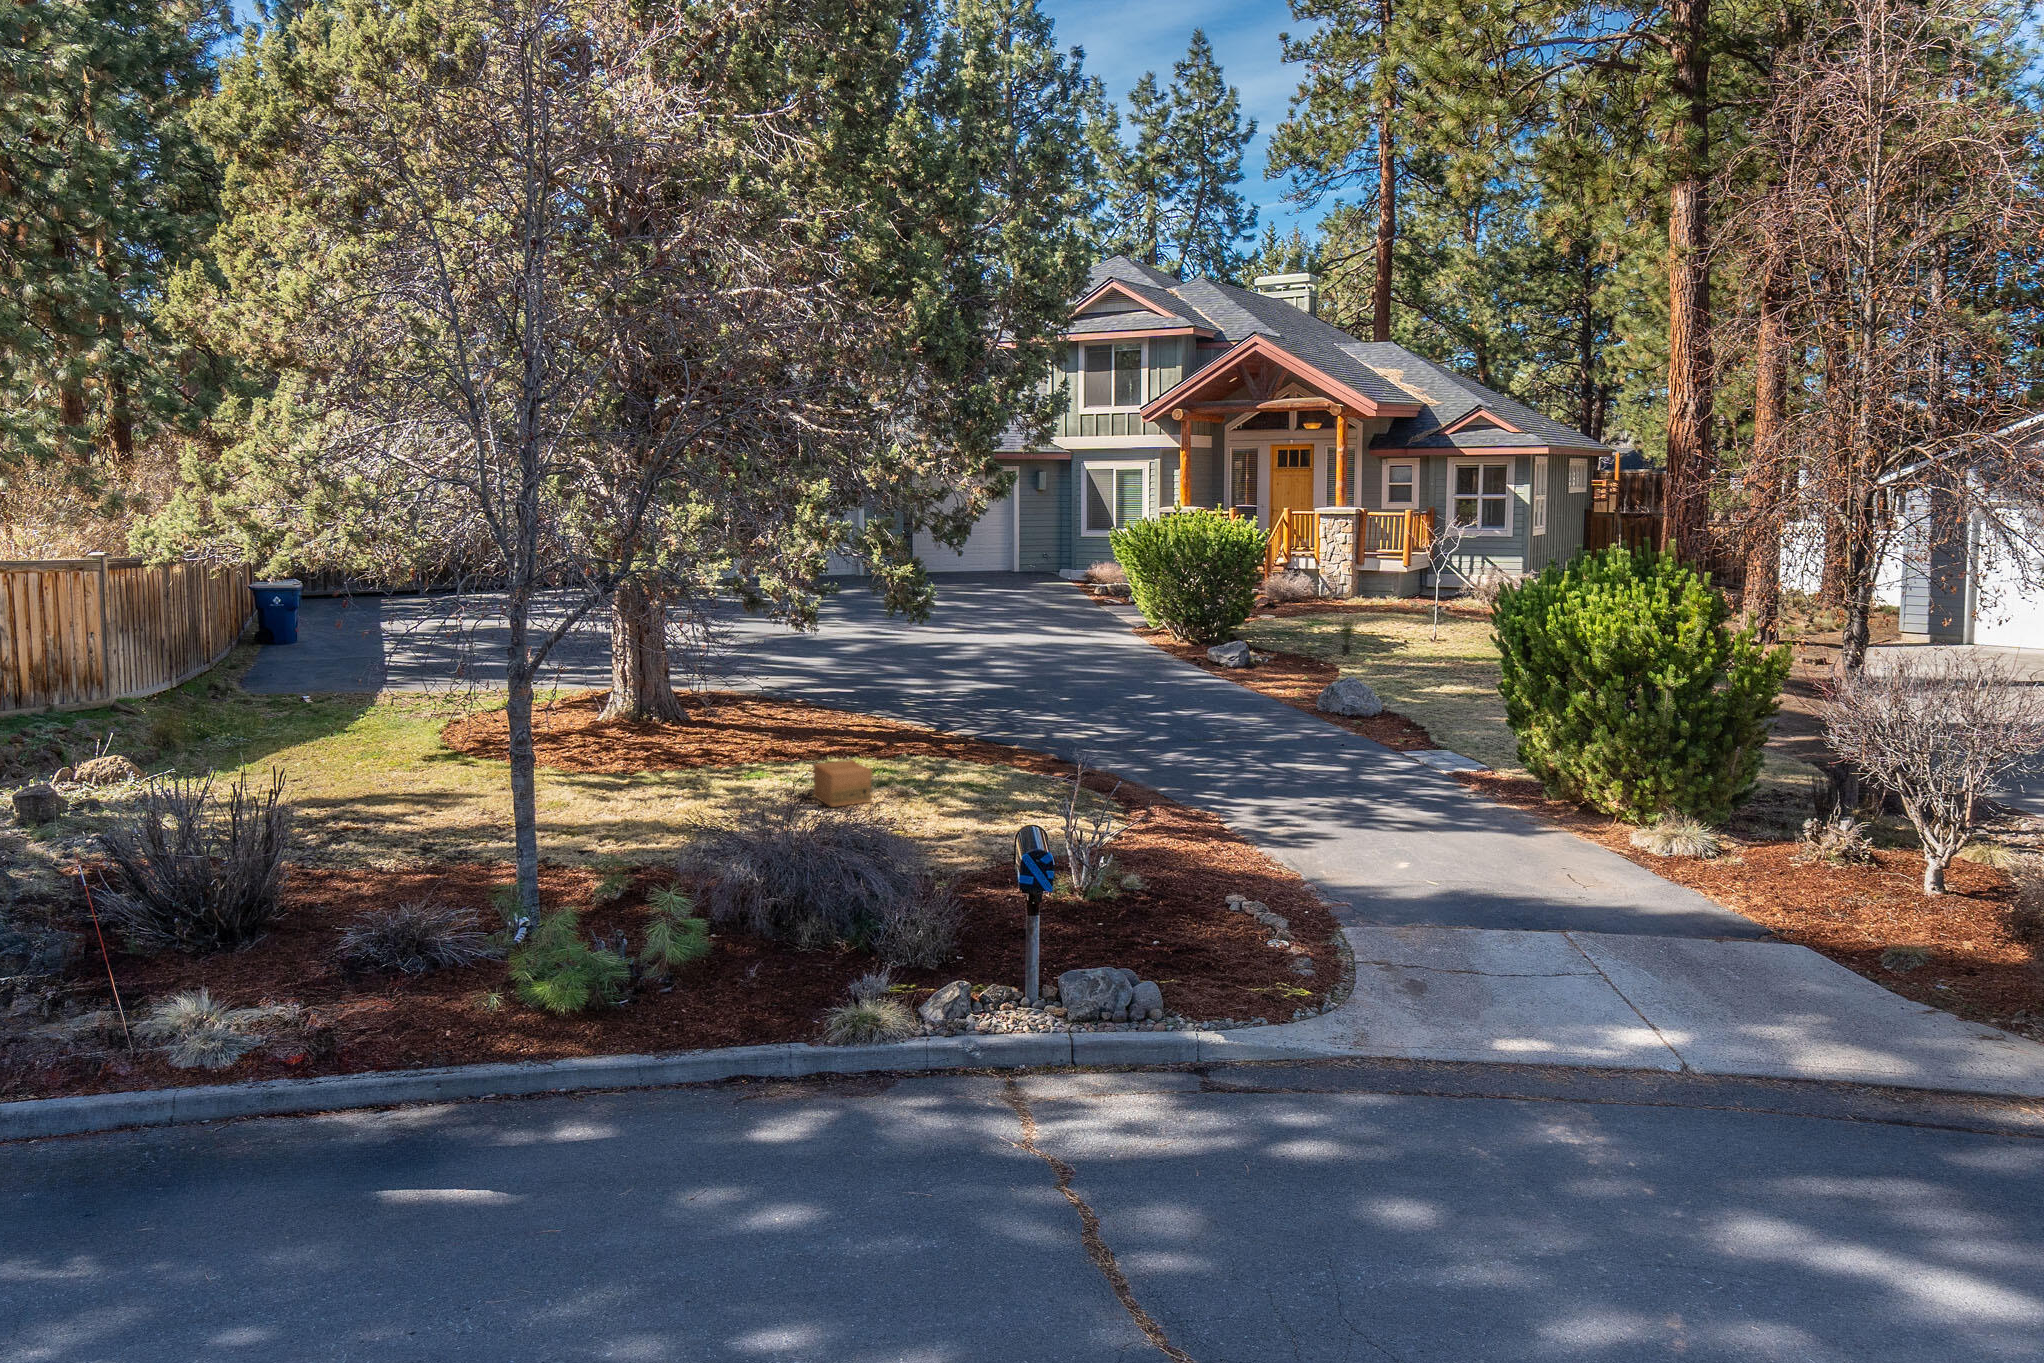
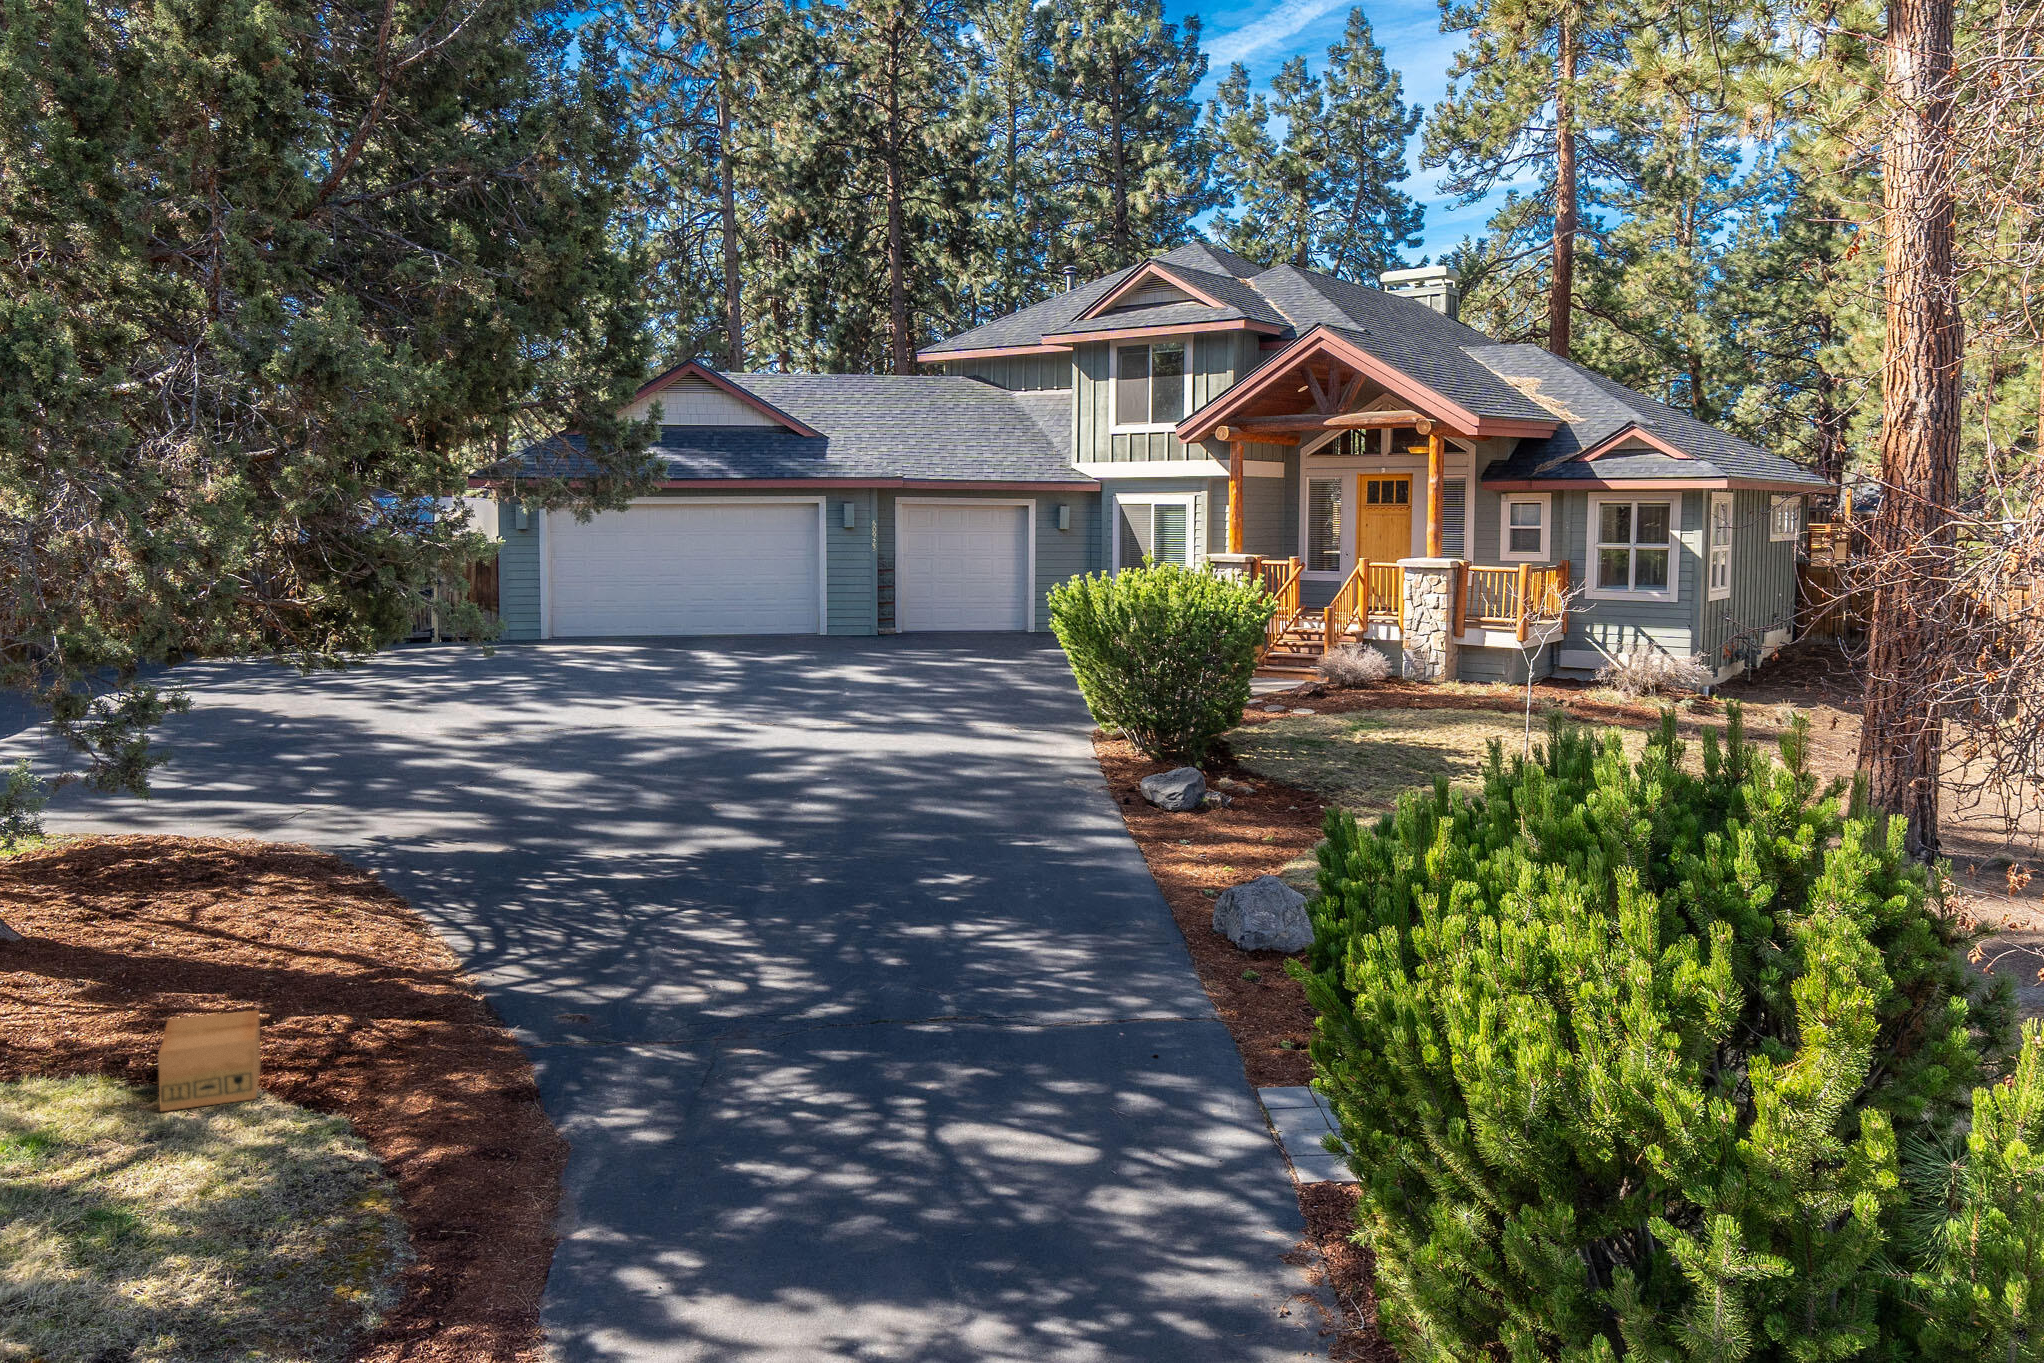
potted plant: present [1338,619,1355,654] -> none [1348,724,1392,783]

